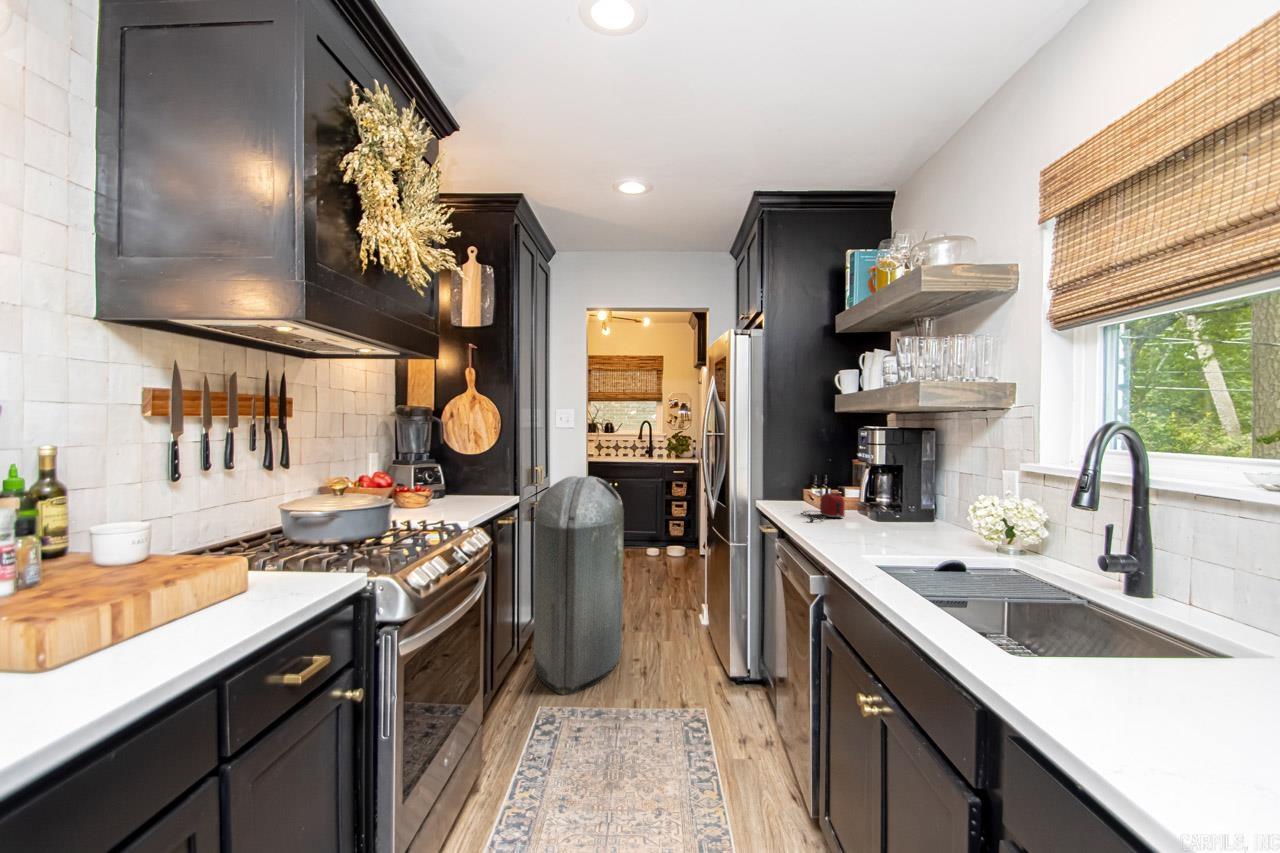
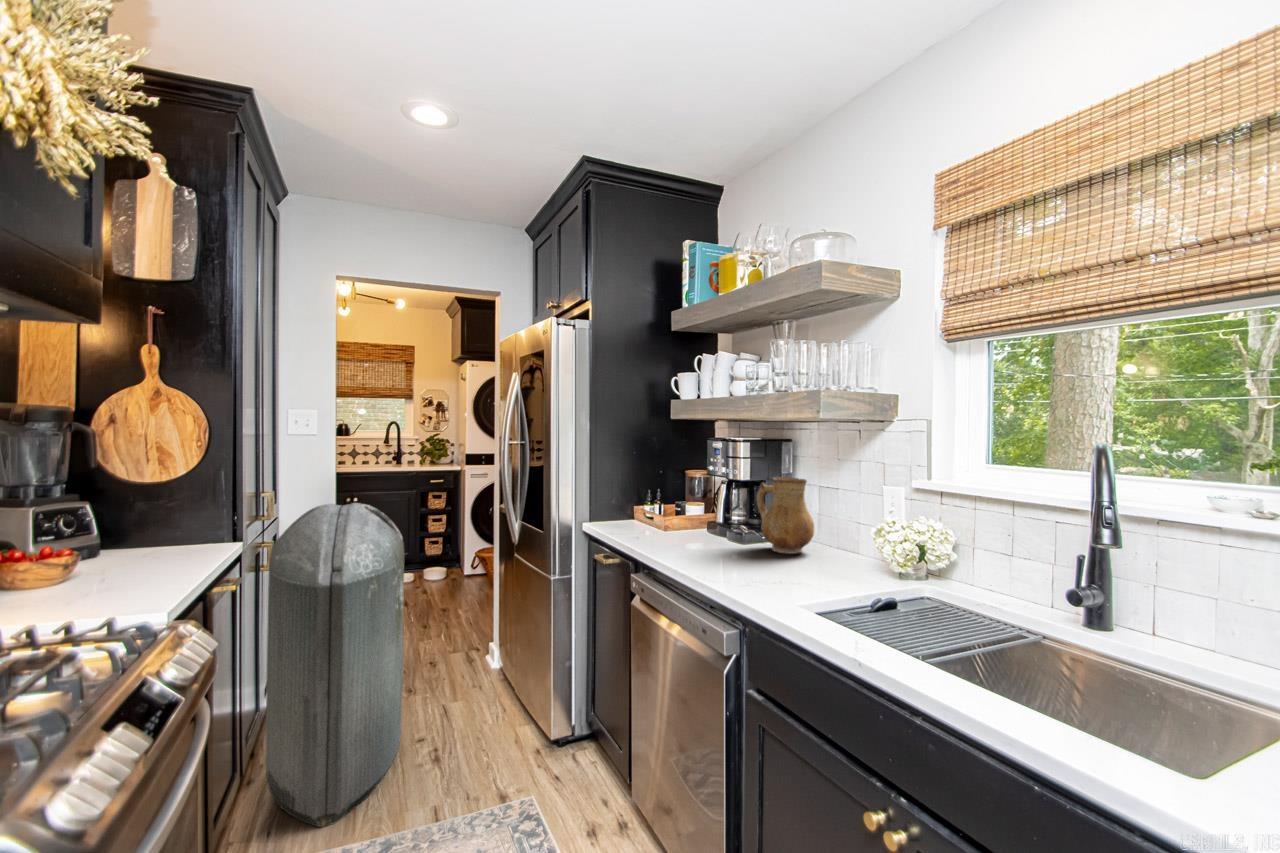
ceramic pitcher: none [897,461,949,530] -> present [757,477,814,554]
toaster: present [804,493,845,522] -> none [649,515,701,554]

